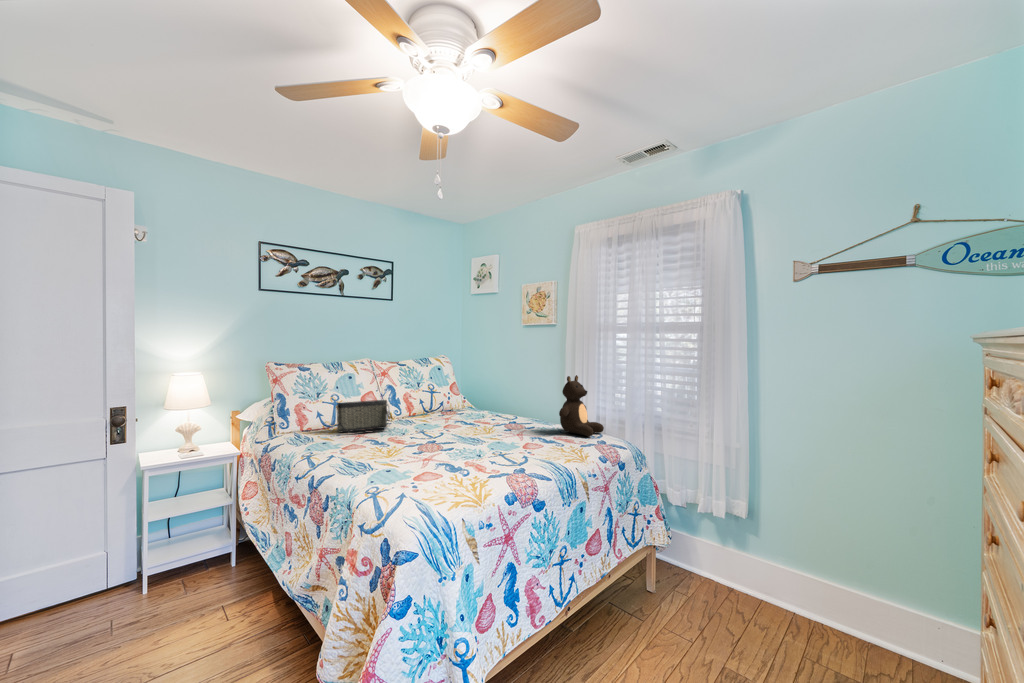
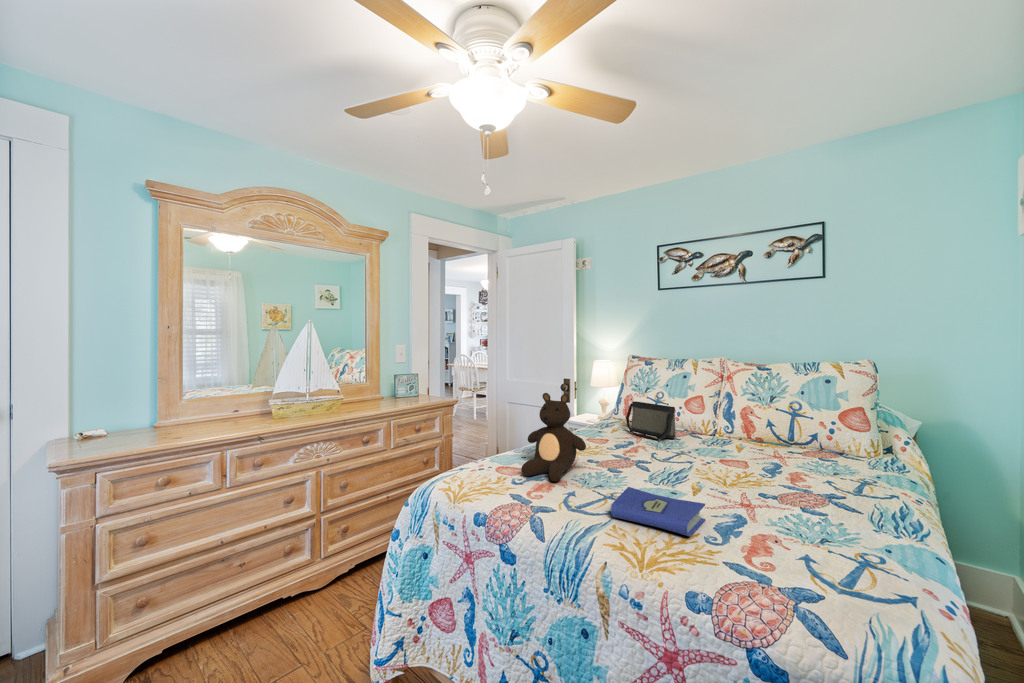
teddy bear: present [559,375,604,436] -> present [521,393,586,482]
hardcover book: none [516,431,573,453] -> present [611,487,705,536]

